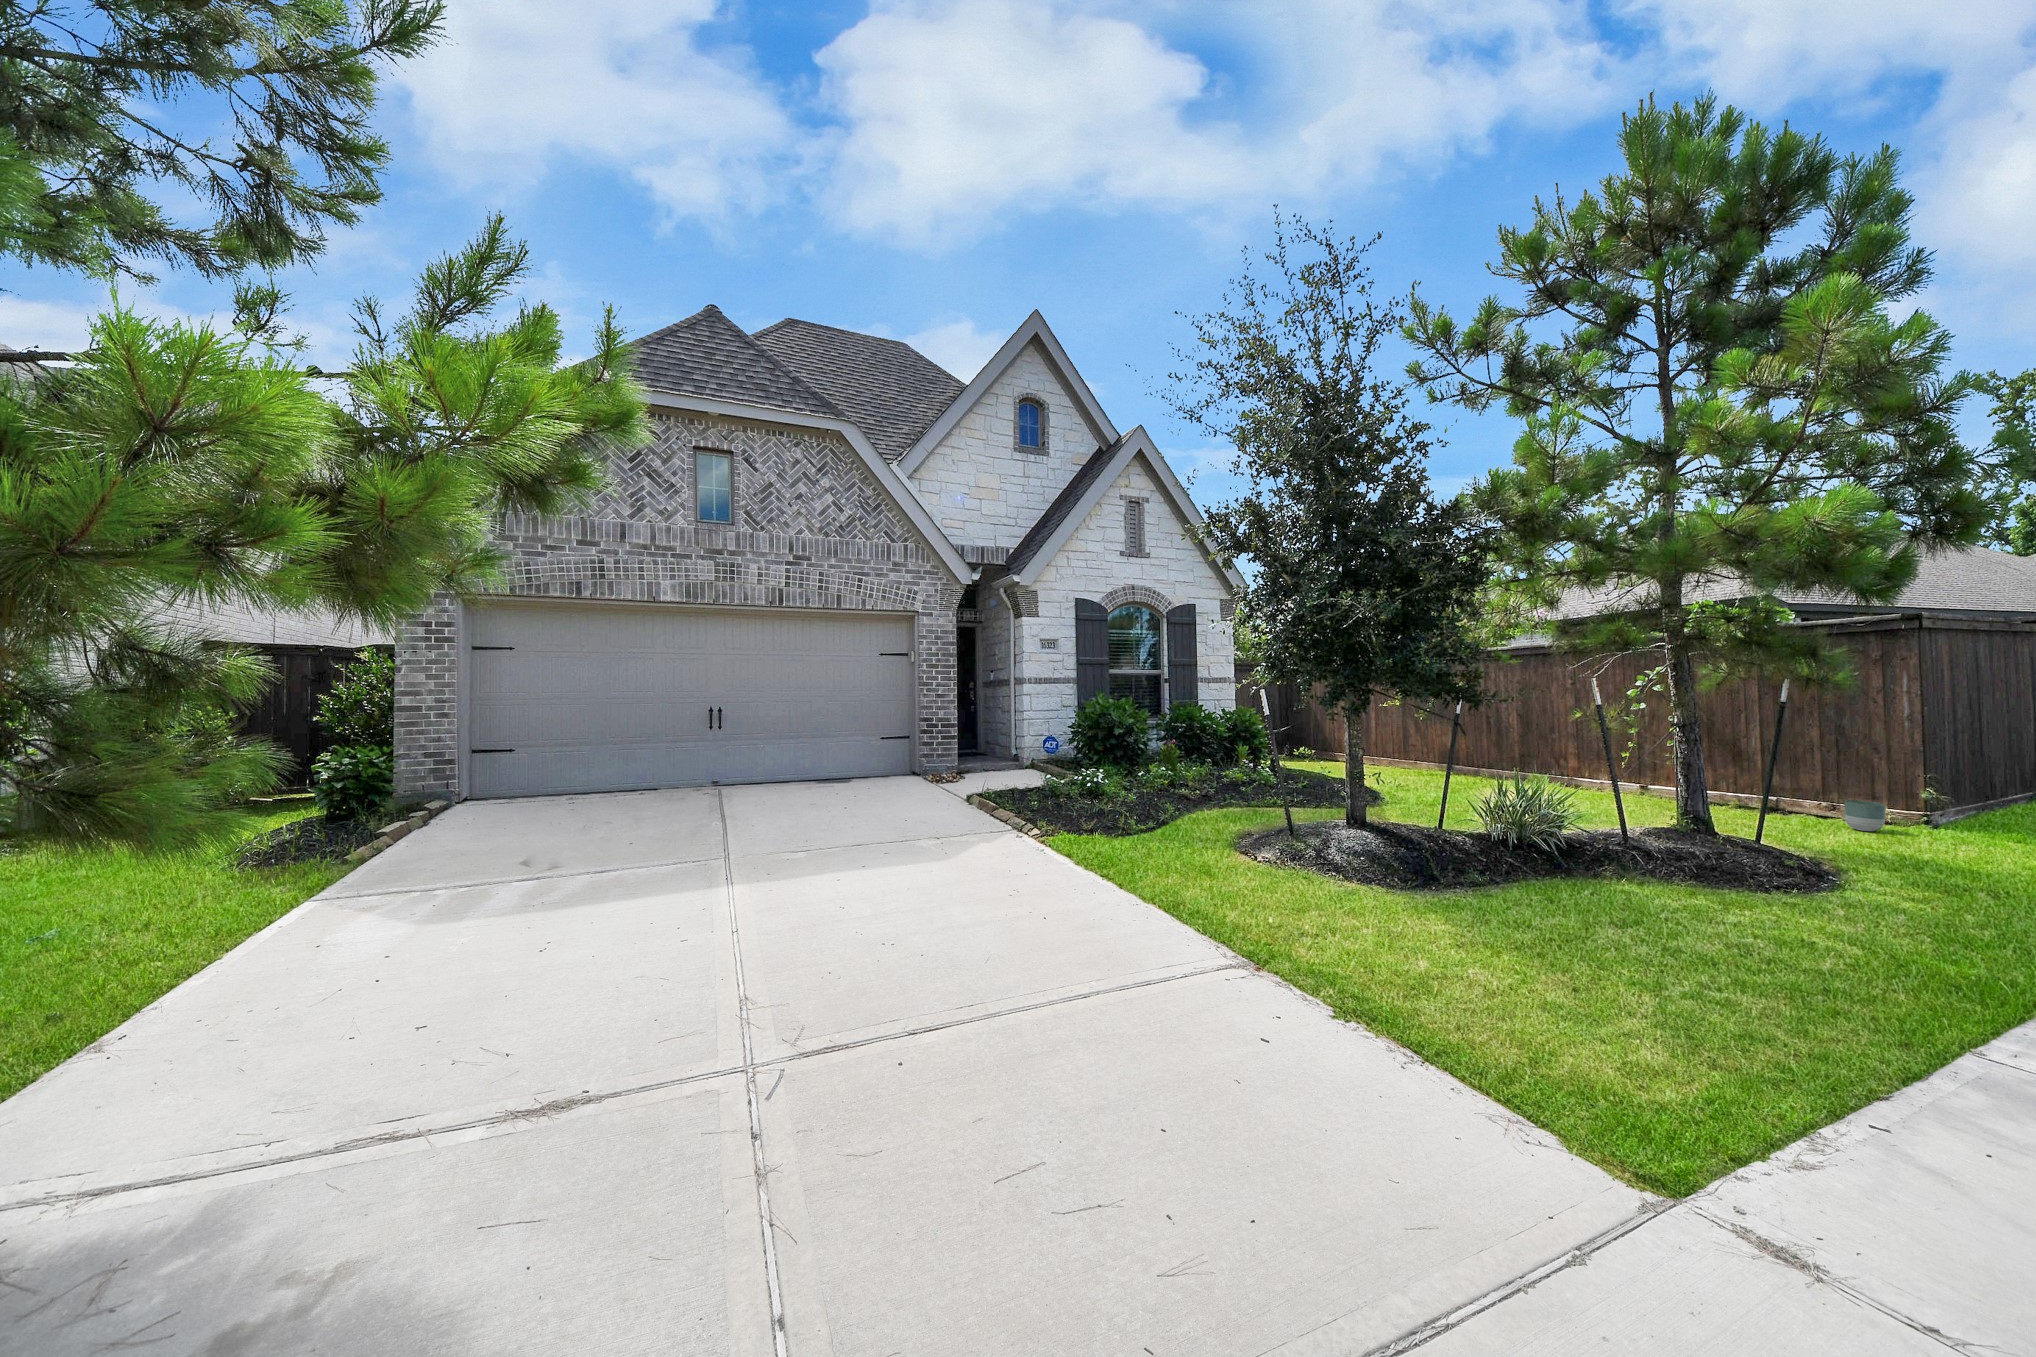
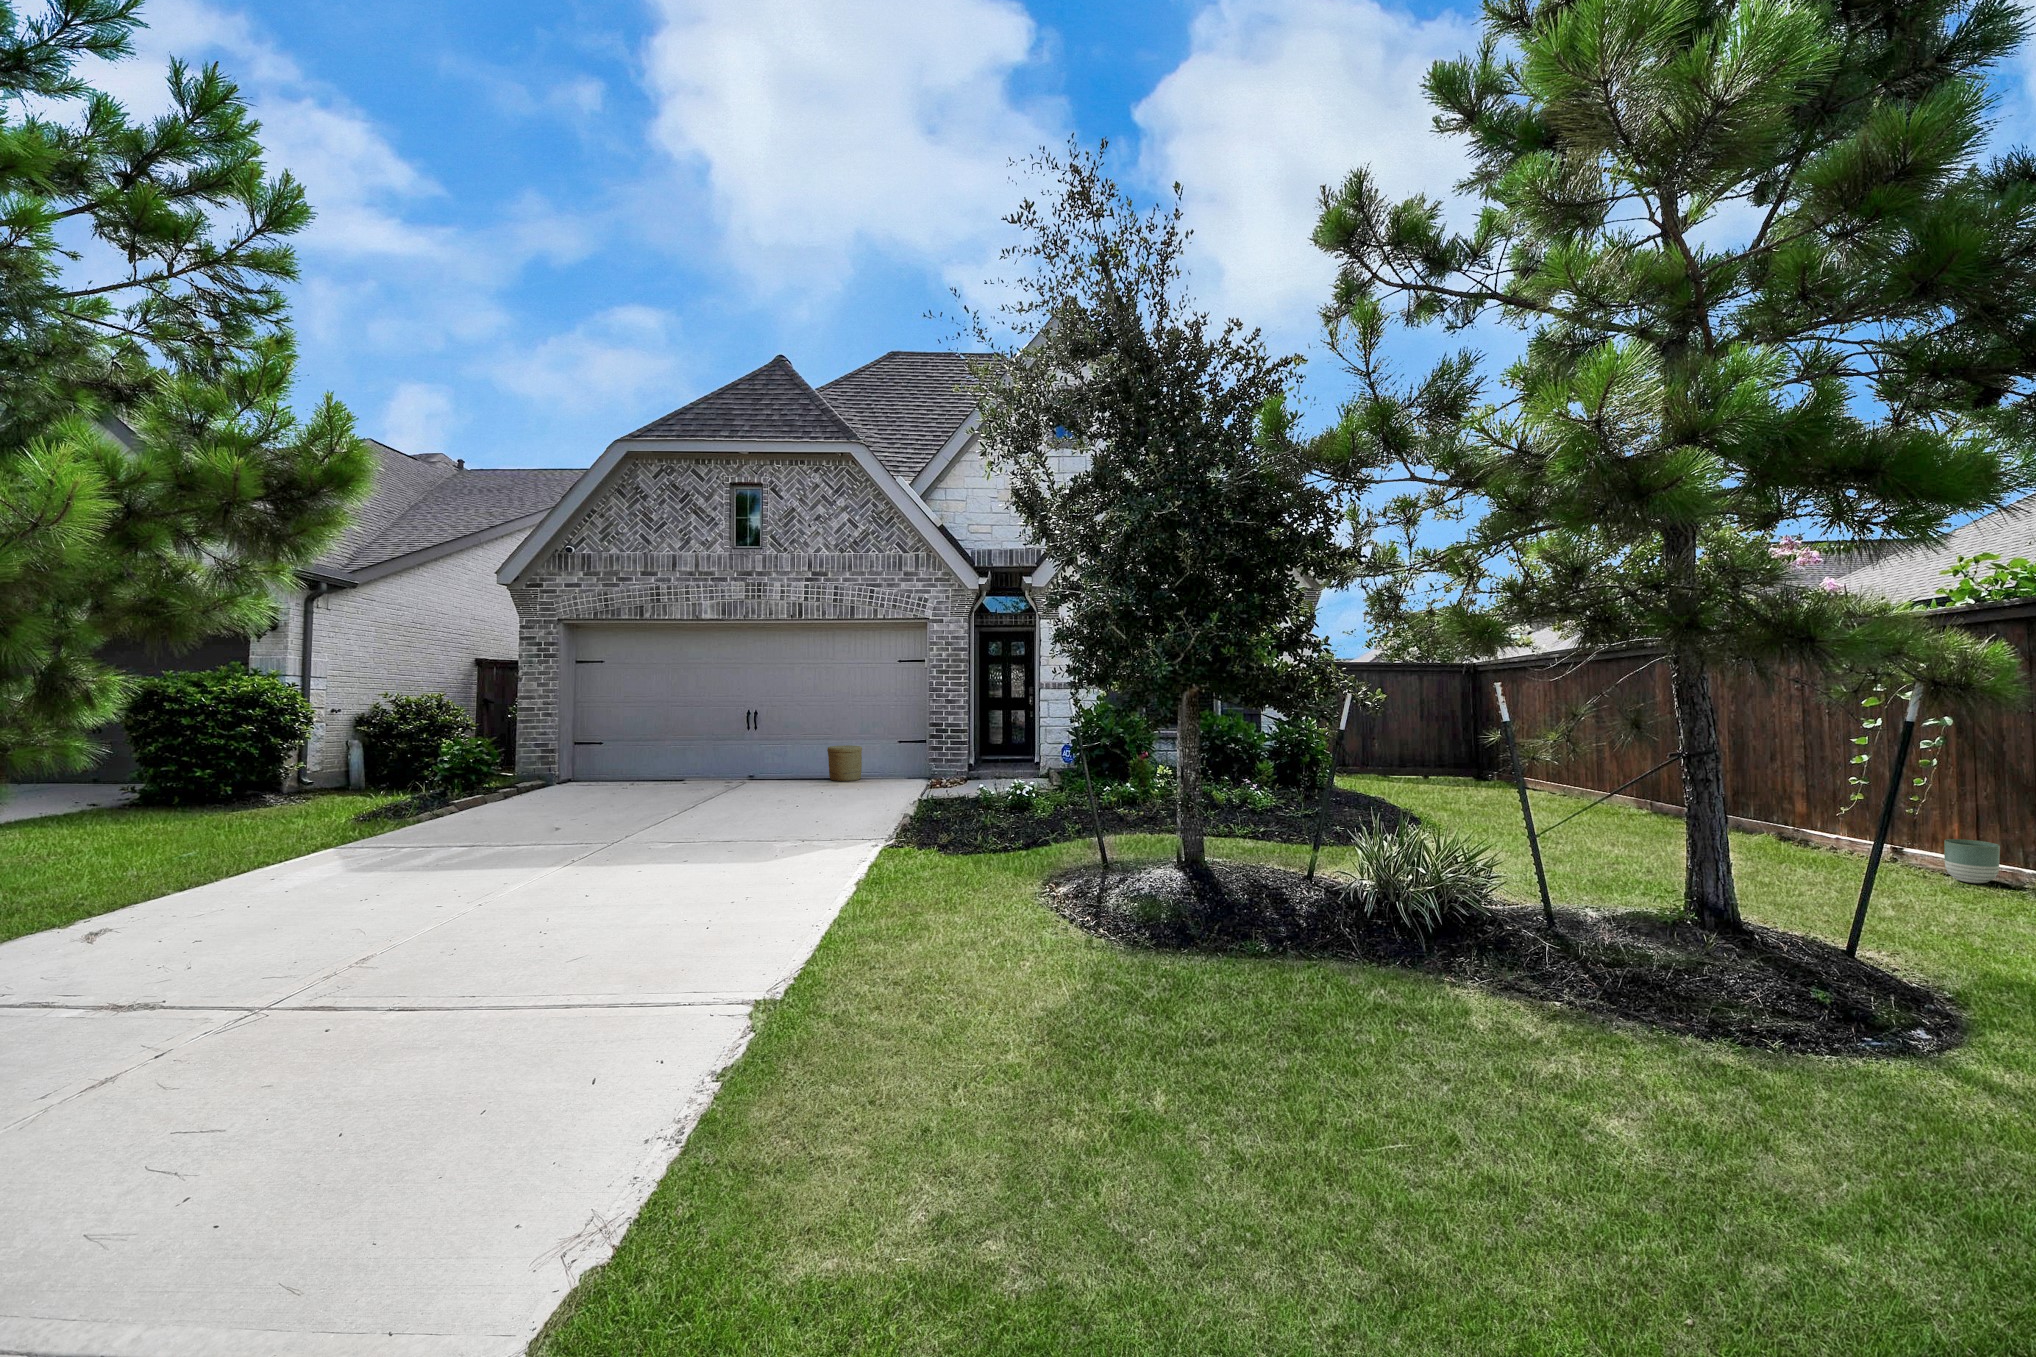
woven basket: none [812,743,849,783] -> present [827,745,862,781]

